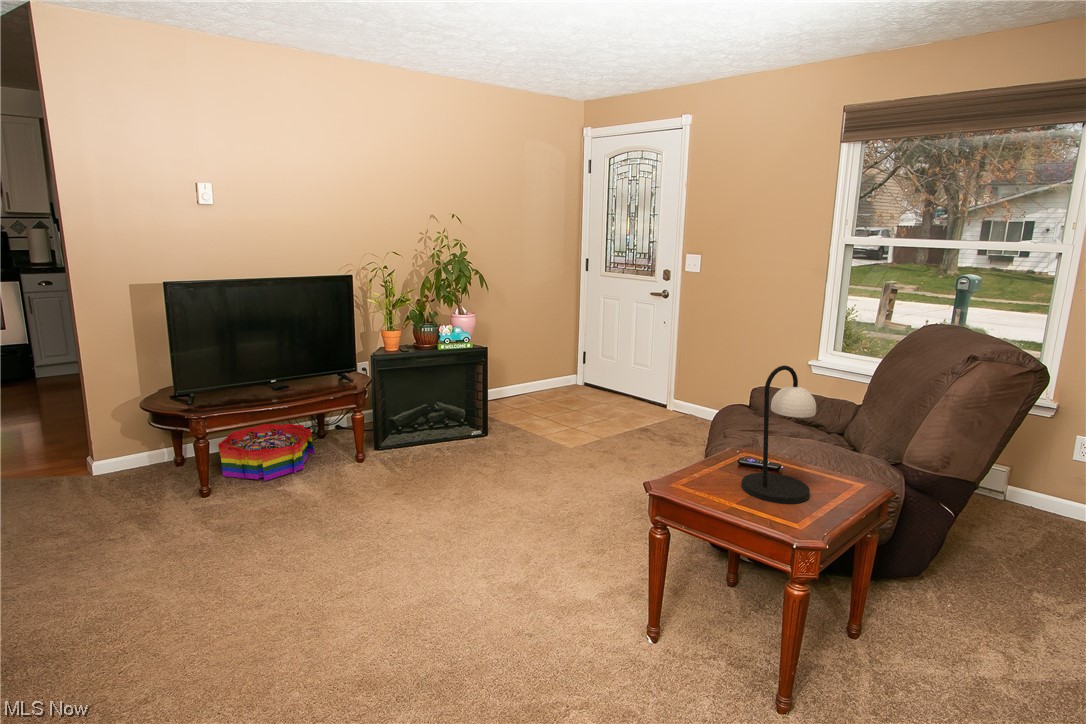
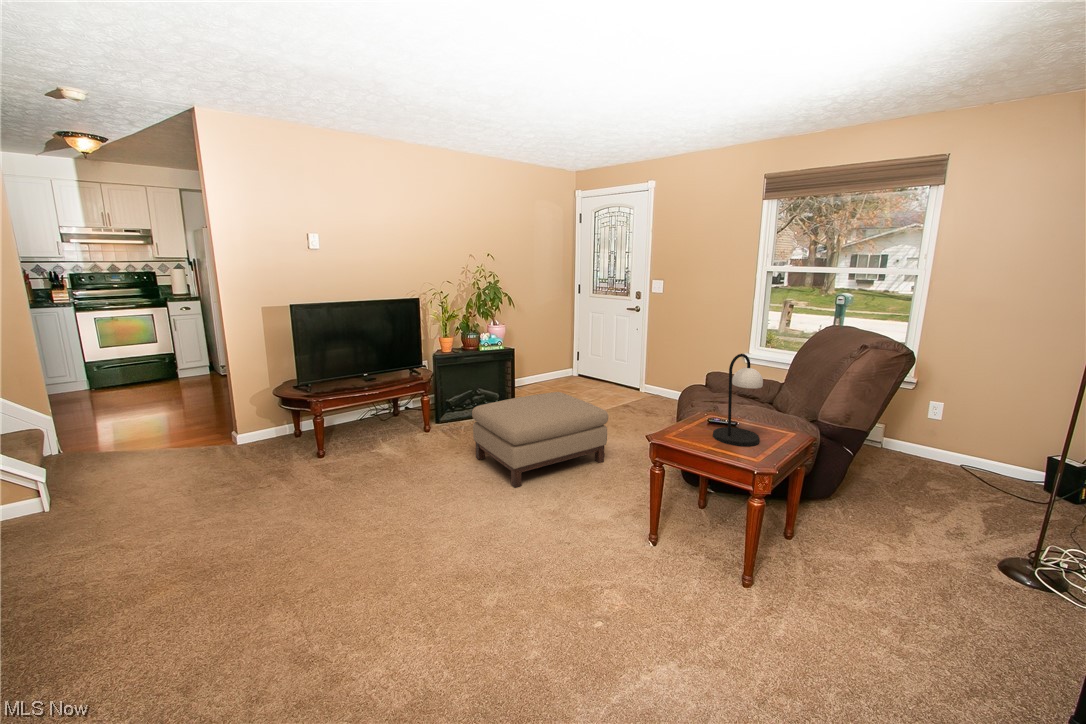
ottoman: none [414,410,606,547] -> present [472,392,608,487]
storage bin: present [218,424,314,481] -> none [327,406,395,446]

